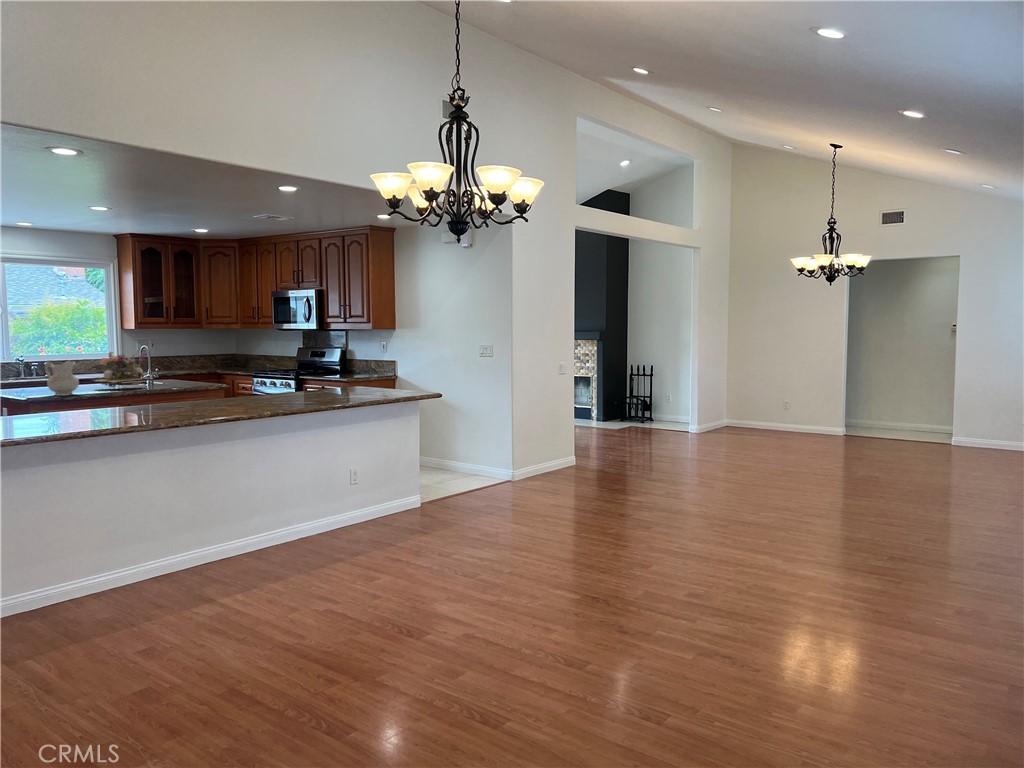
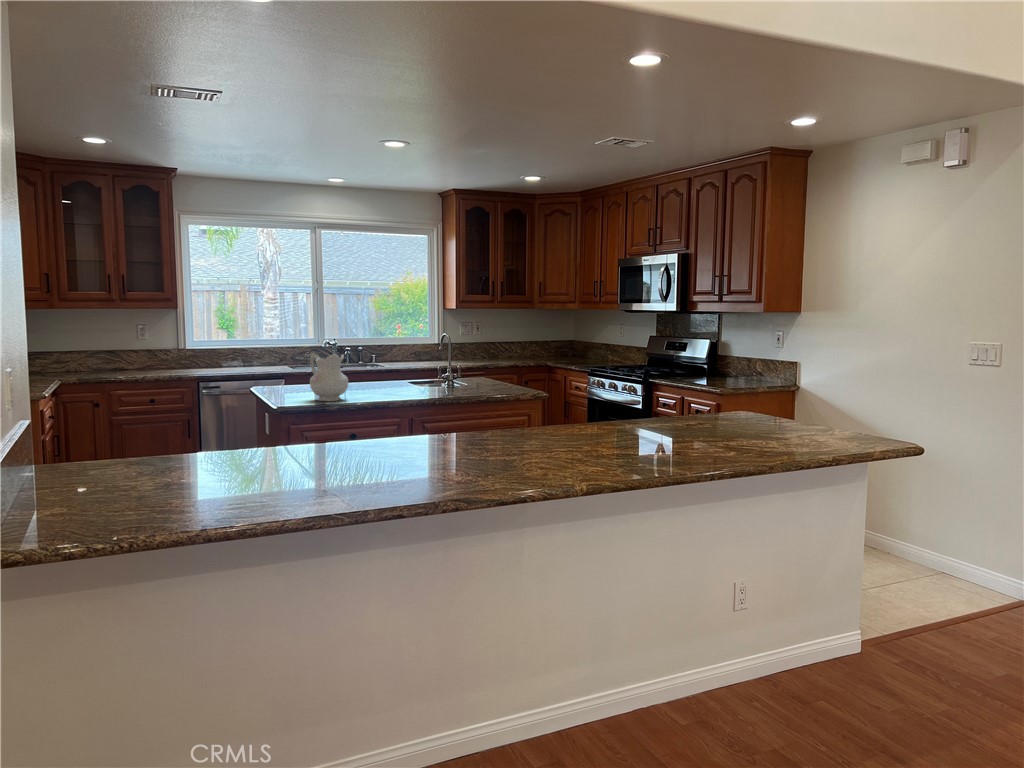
flower arrangement: present [95,350,147,388] -> none [375,337,443,391]

